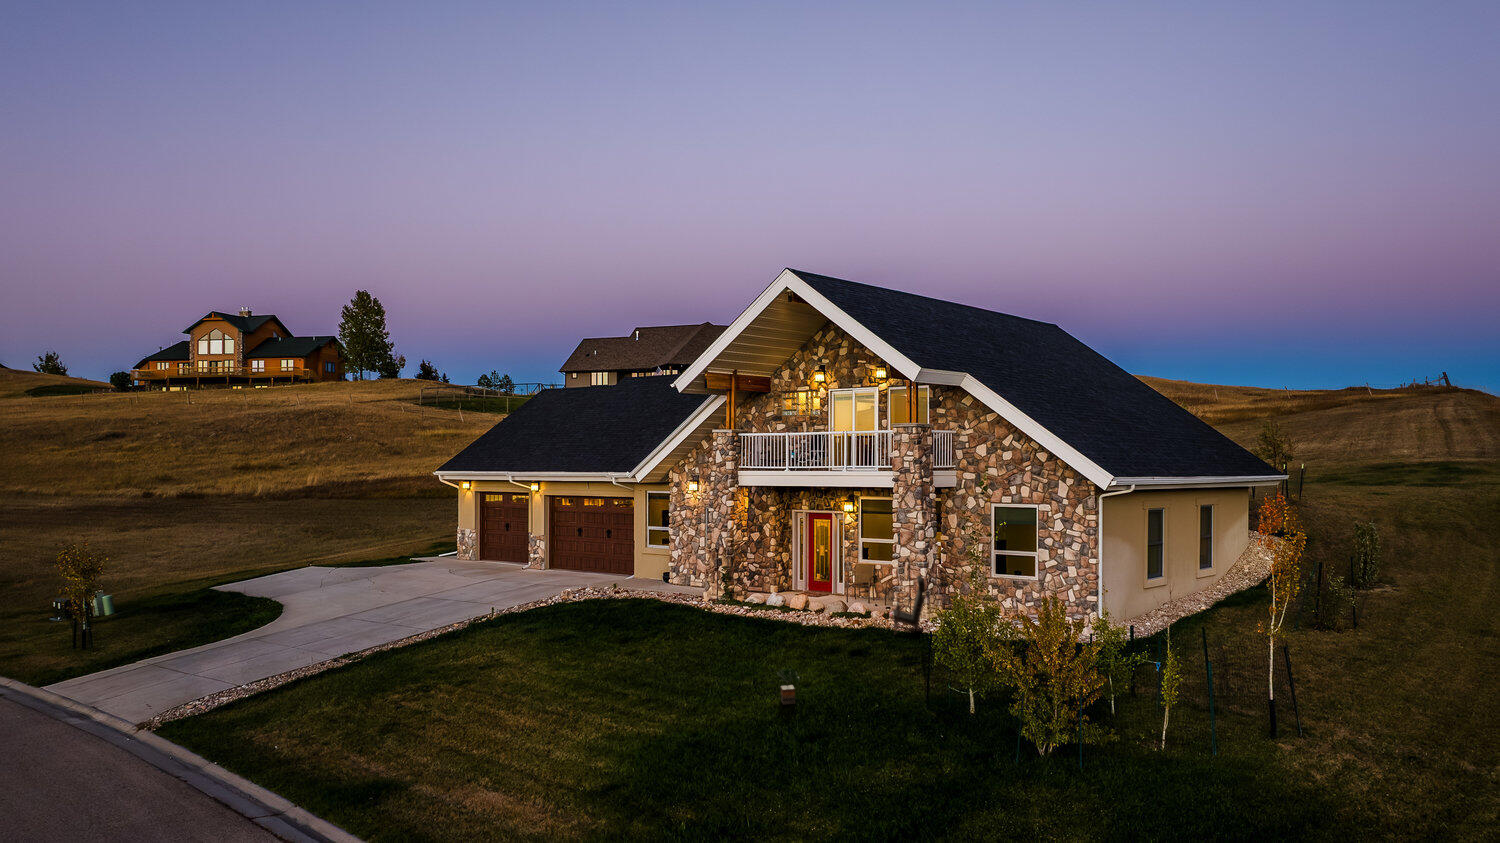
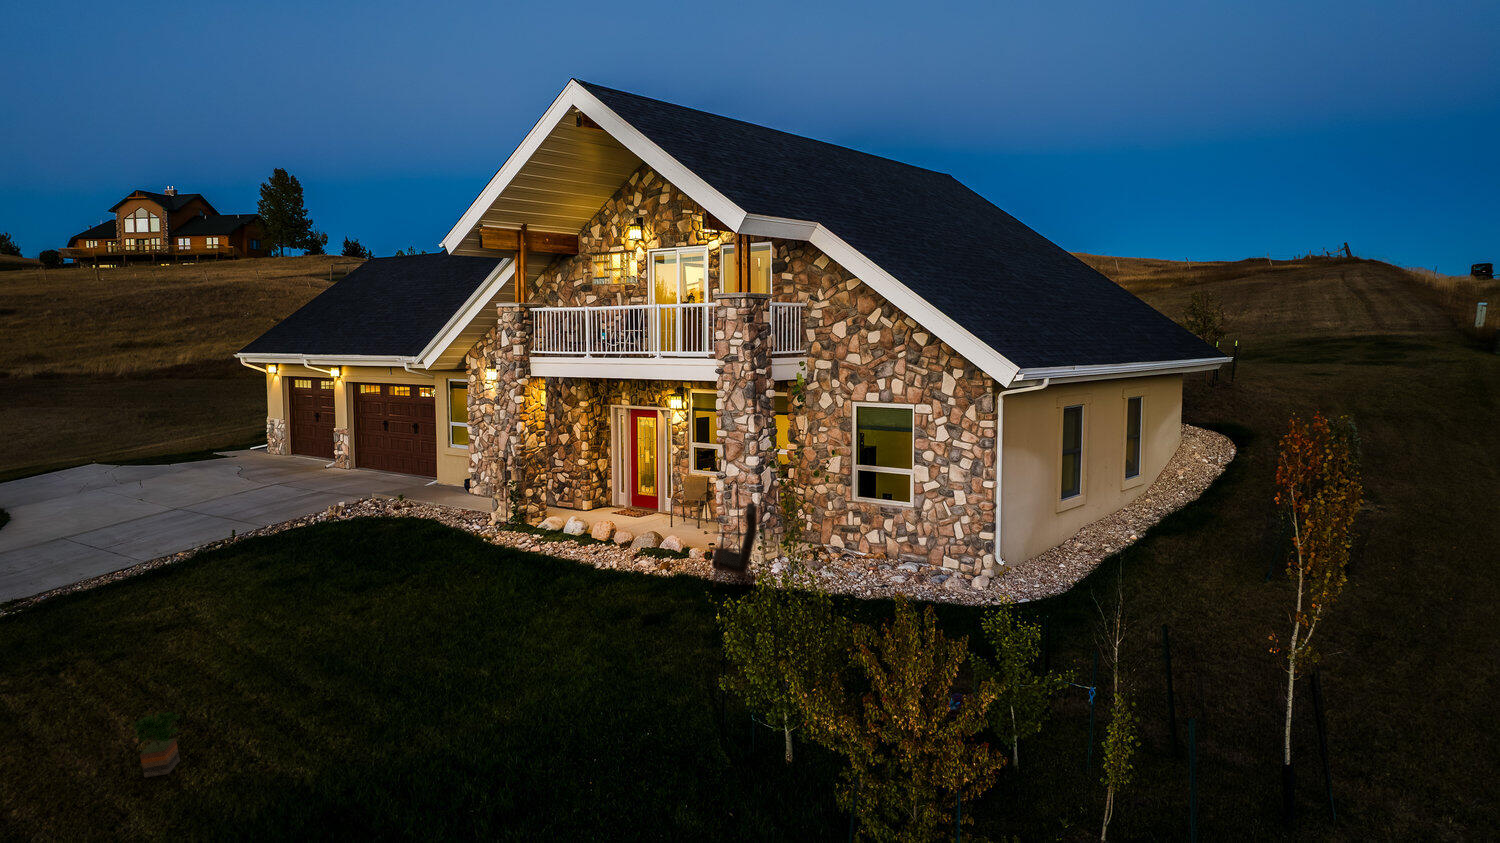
potted tree: present [777,668,799,705] -> present [133,712,180,778]

